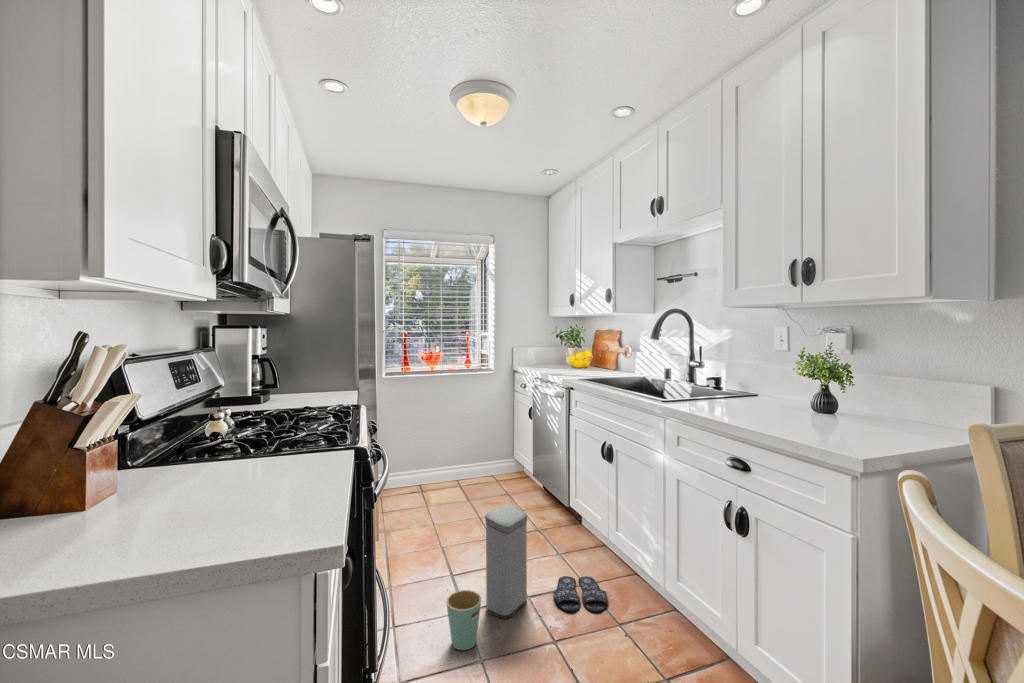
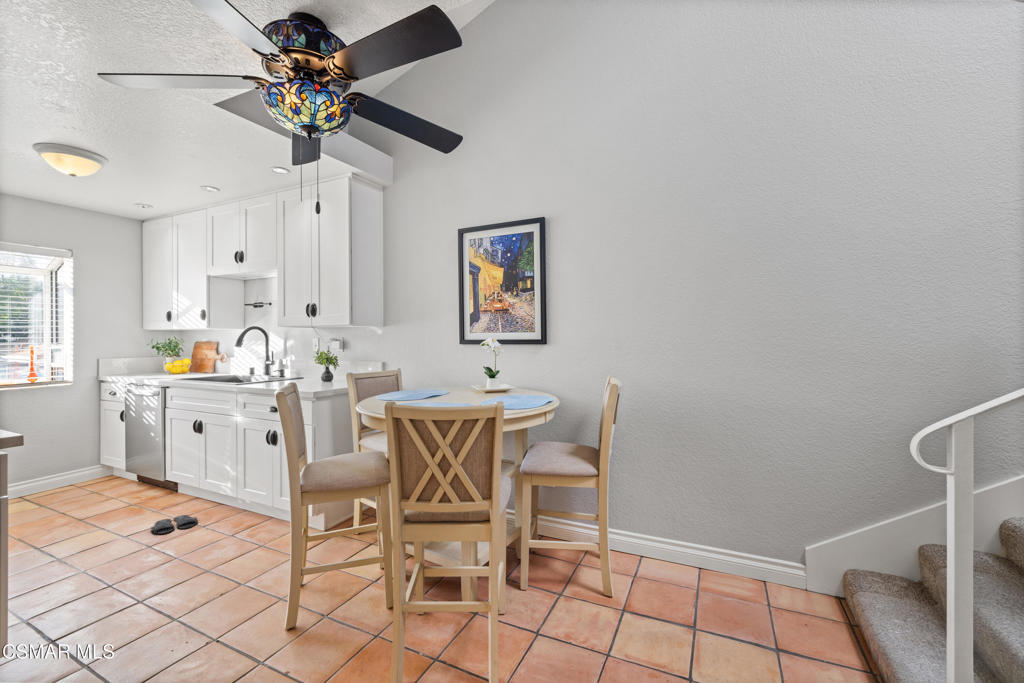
trash can: present [446,505,527,650] -> none [48,472,126,575]

